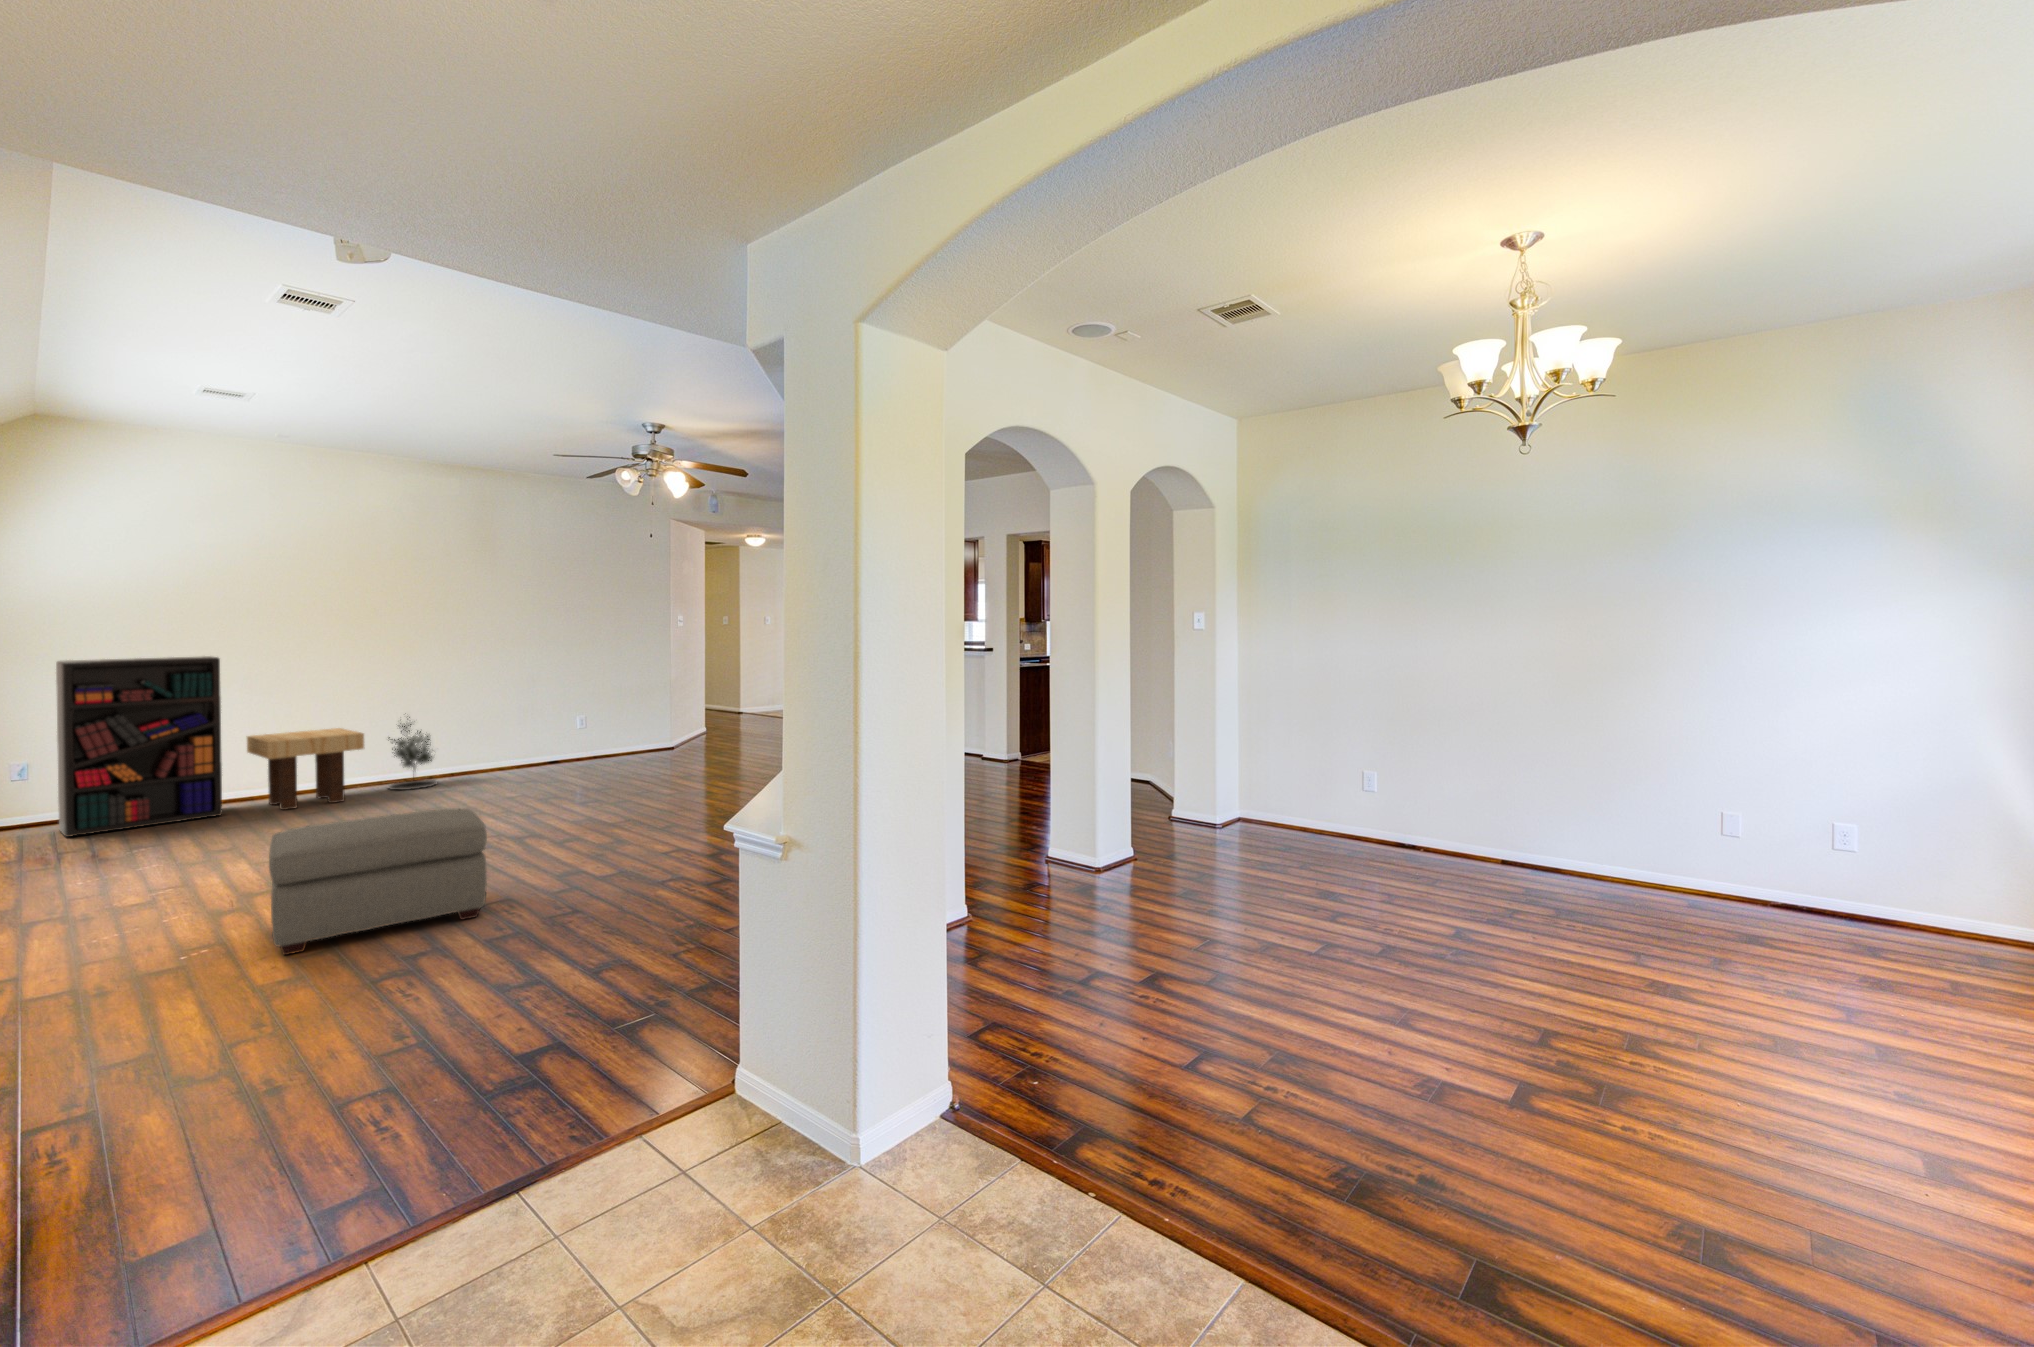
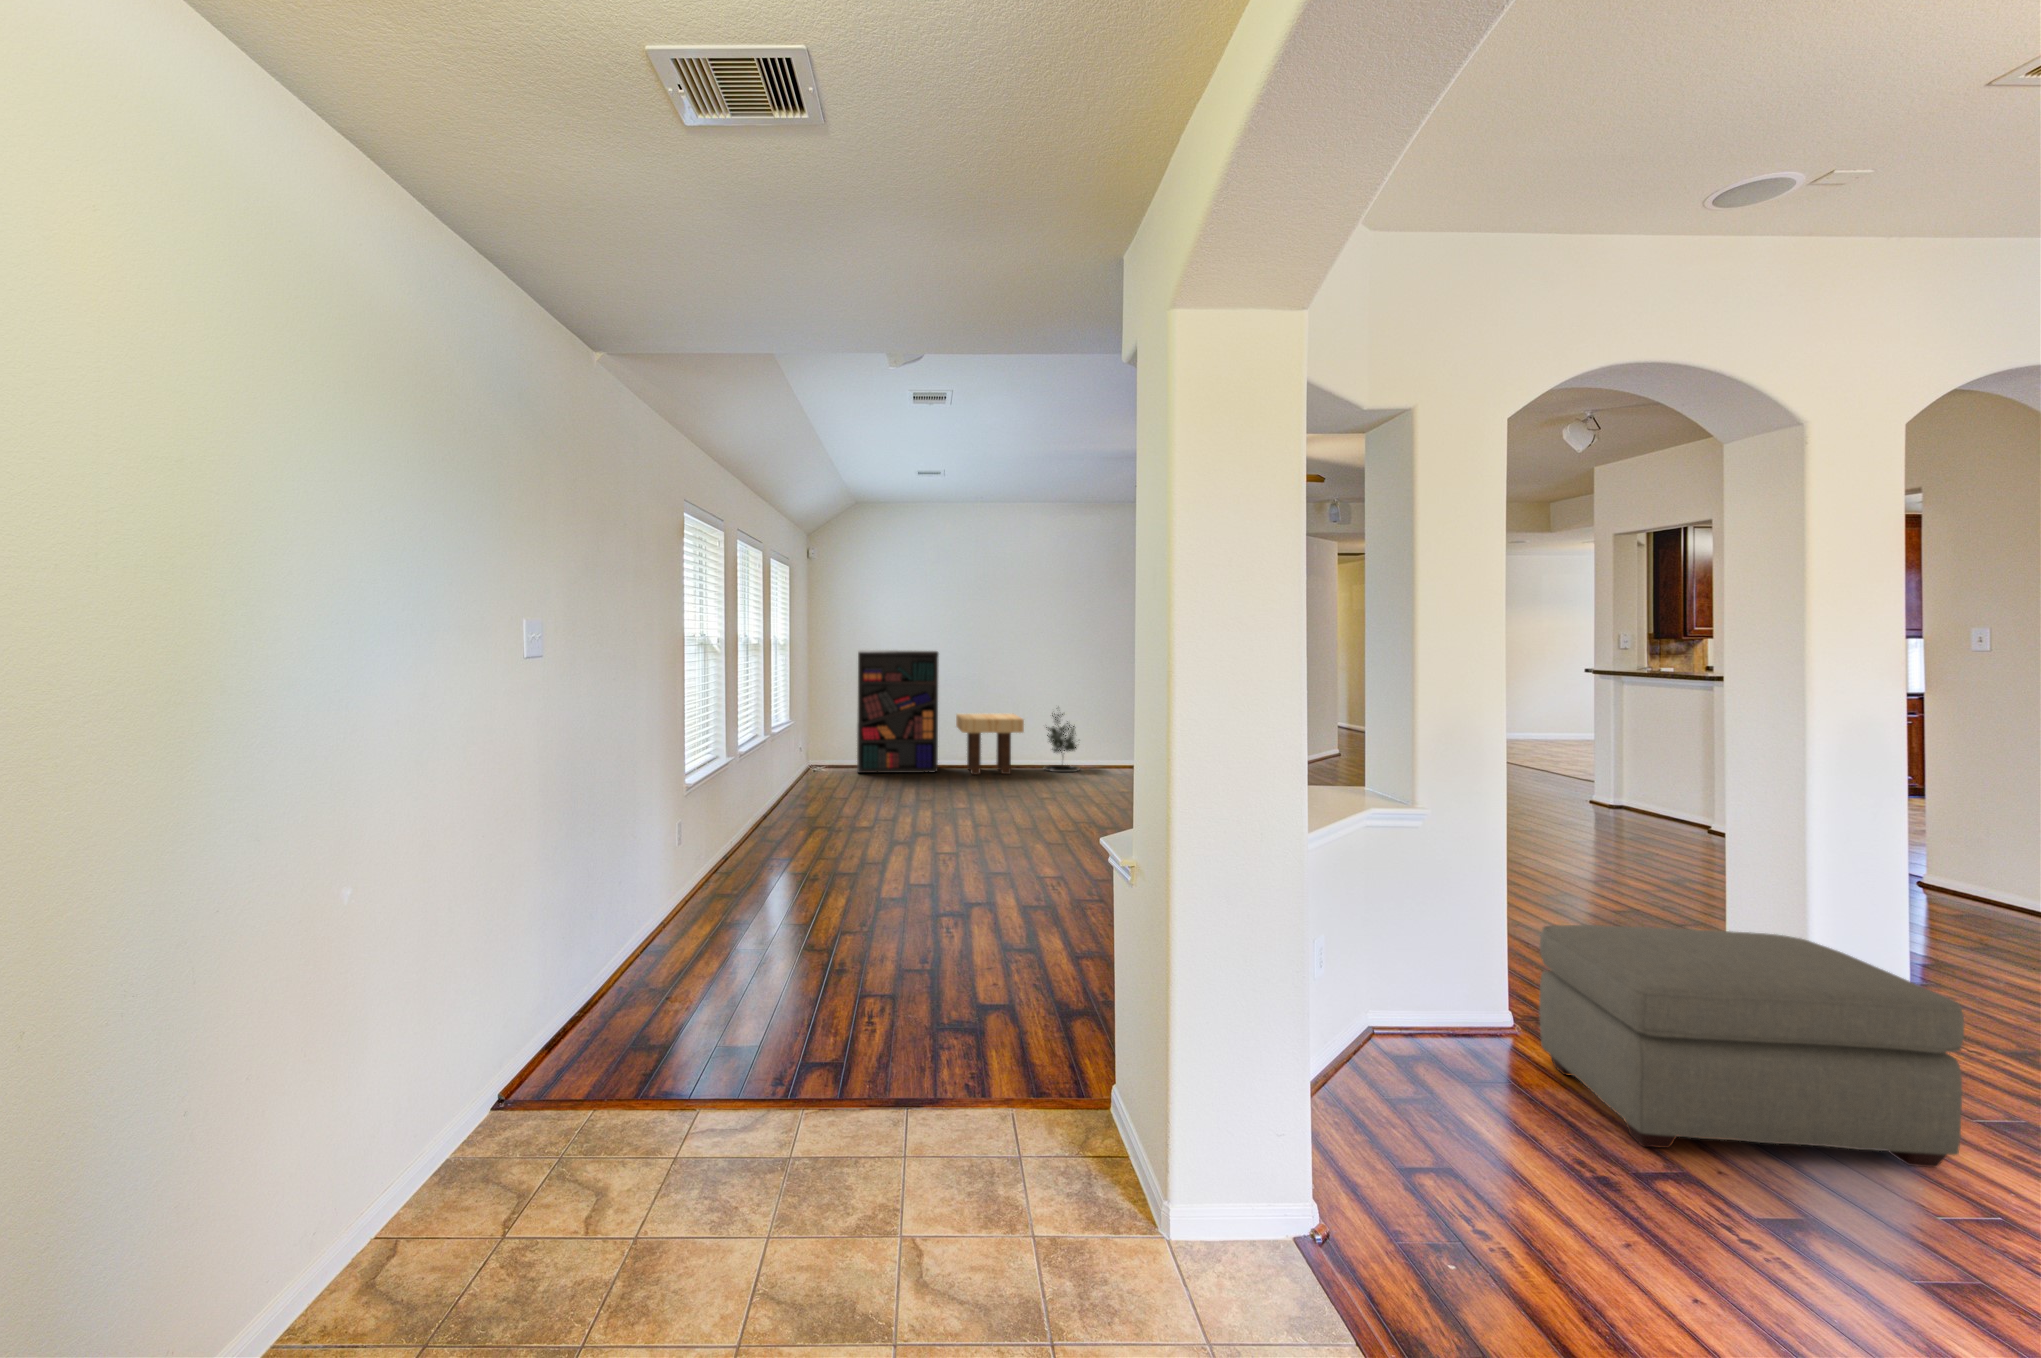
ottoman: present [269,809,487,955] -> present [1539,925,1964,1168]

